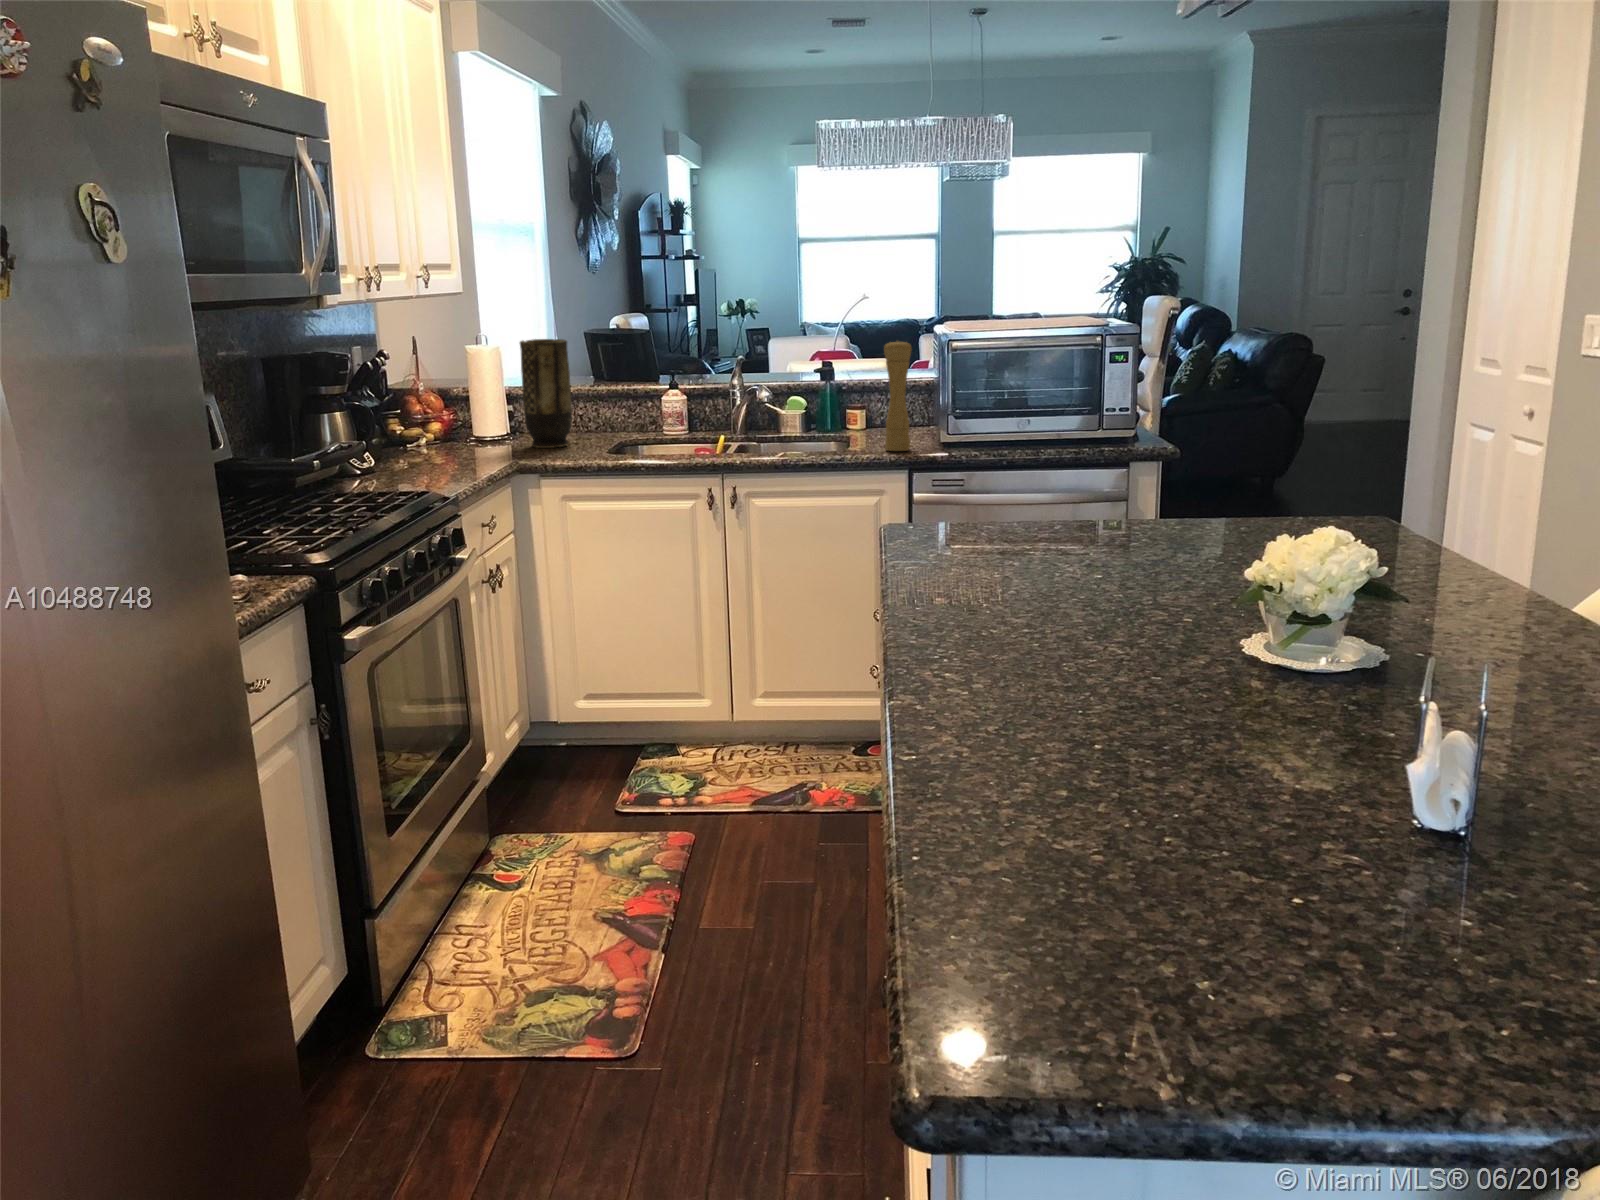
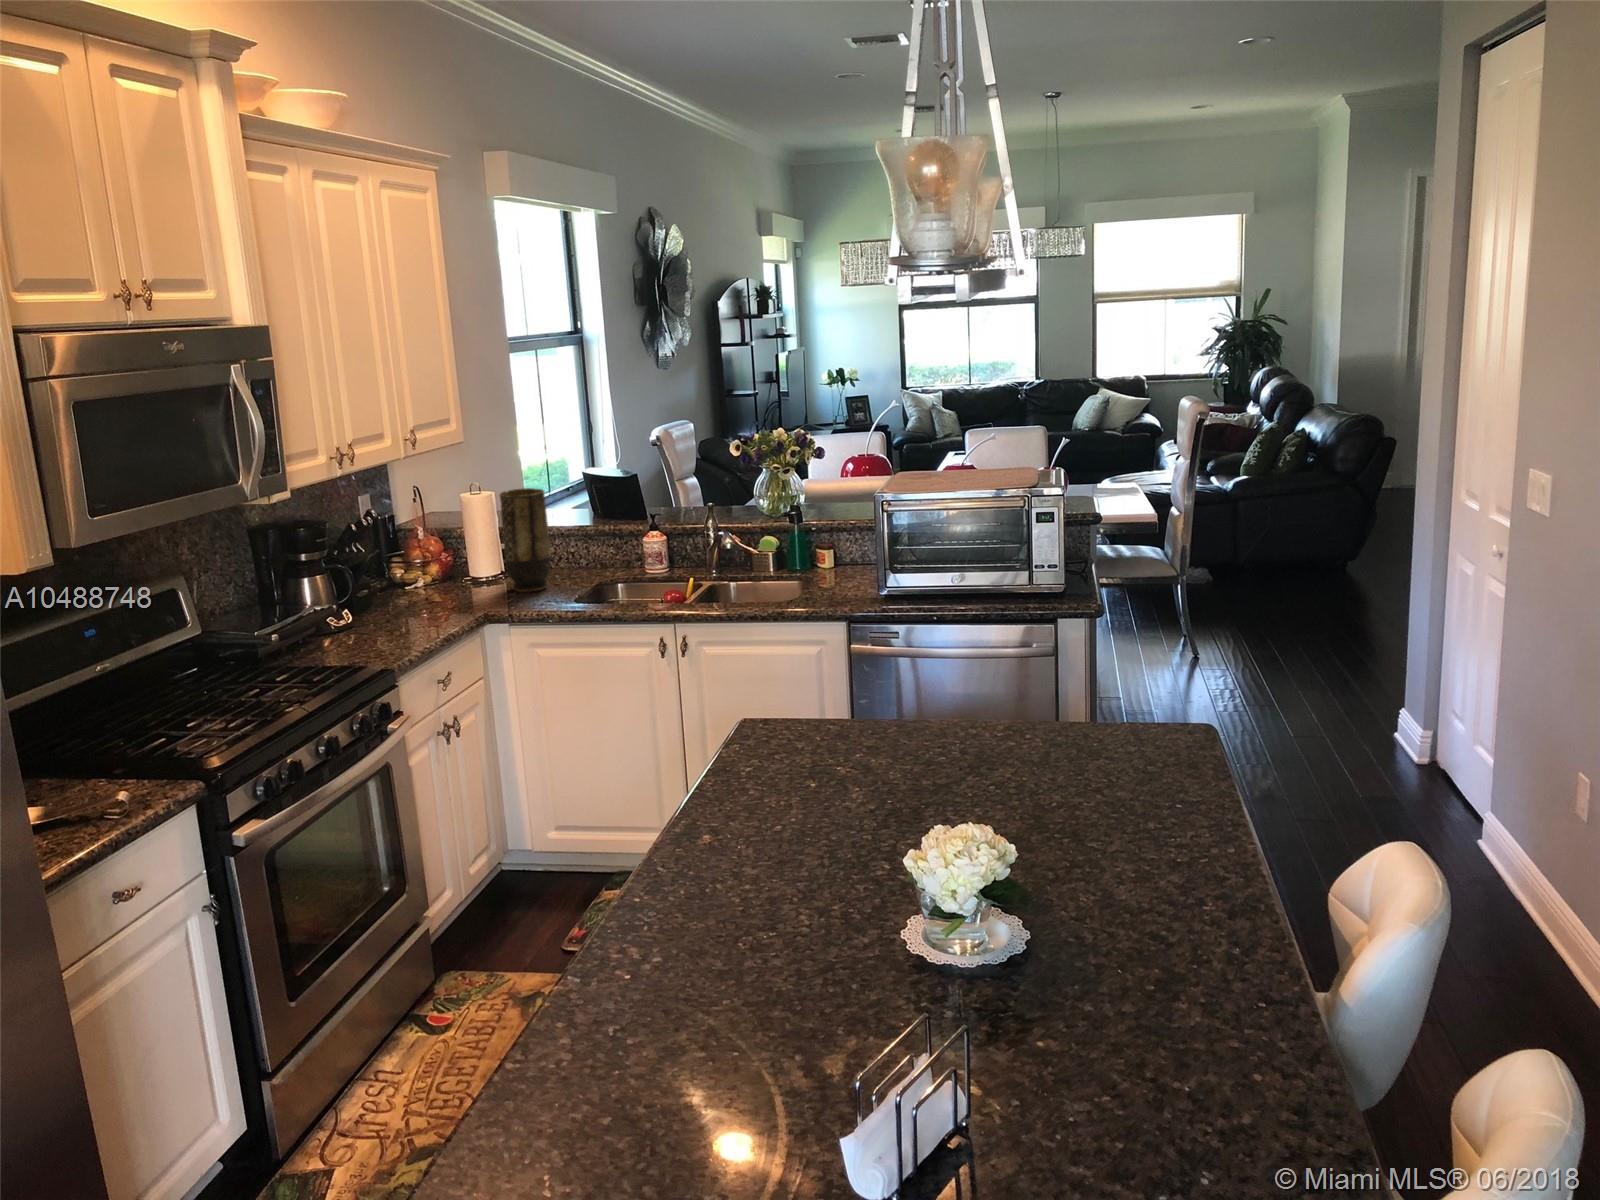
pepper mill: present [884,340,911,451] -> none [833,496,861,603]

